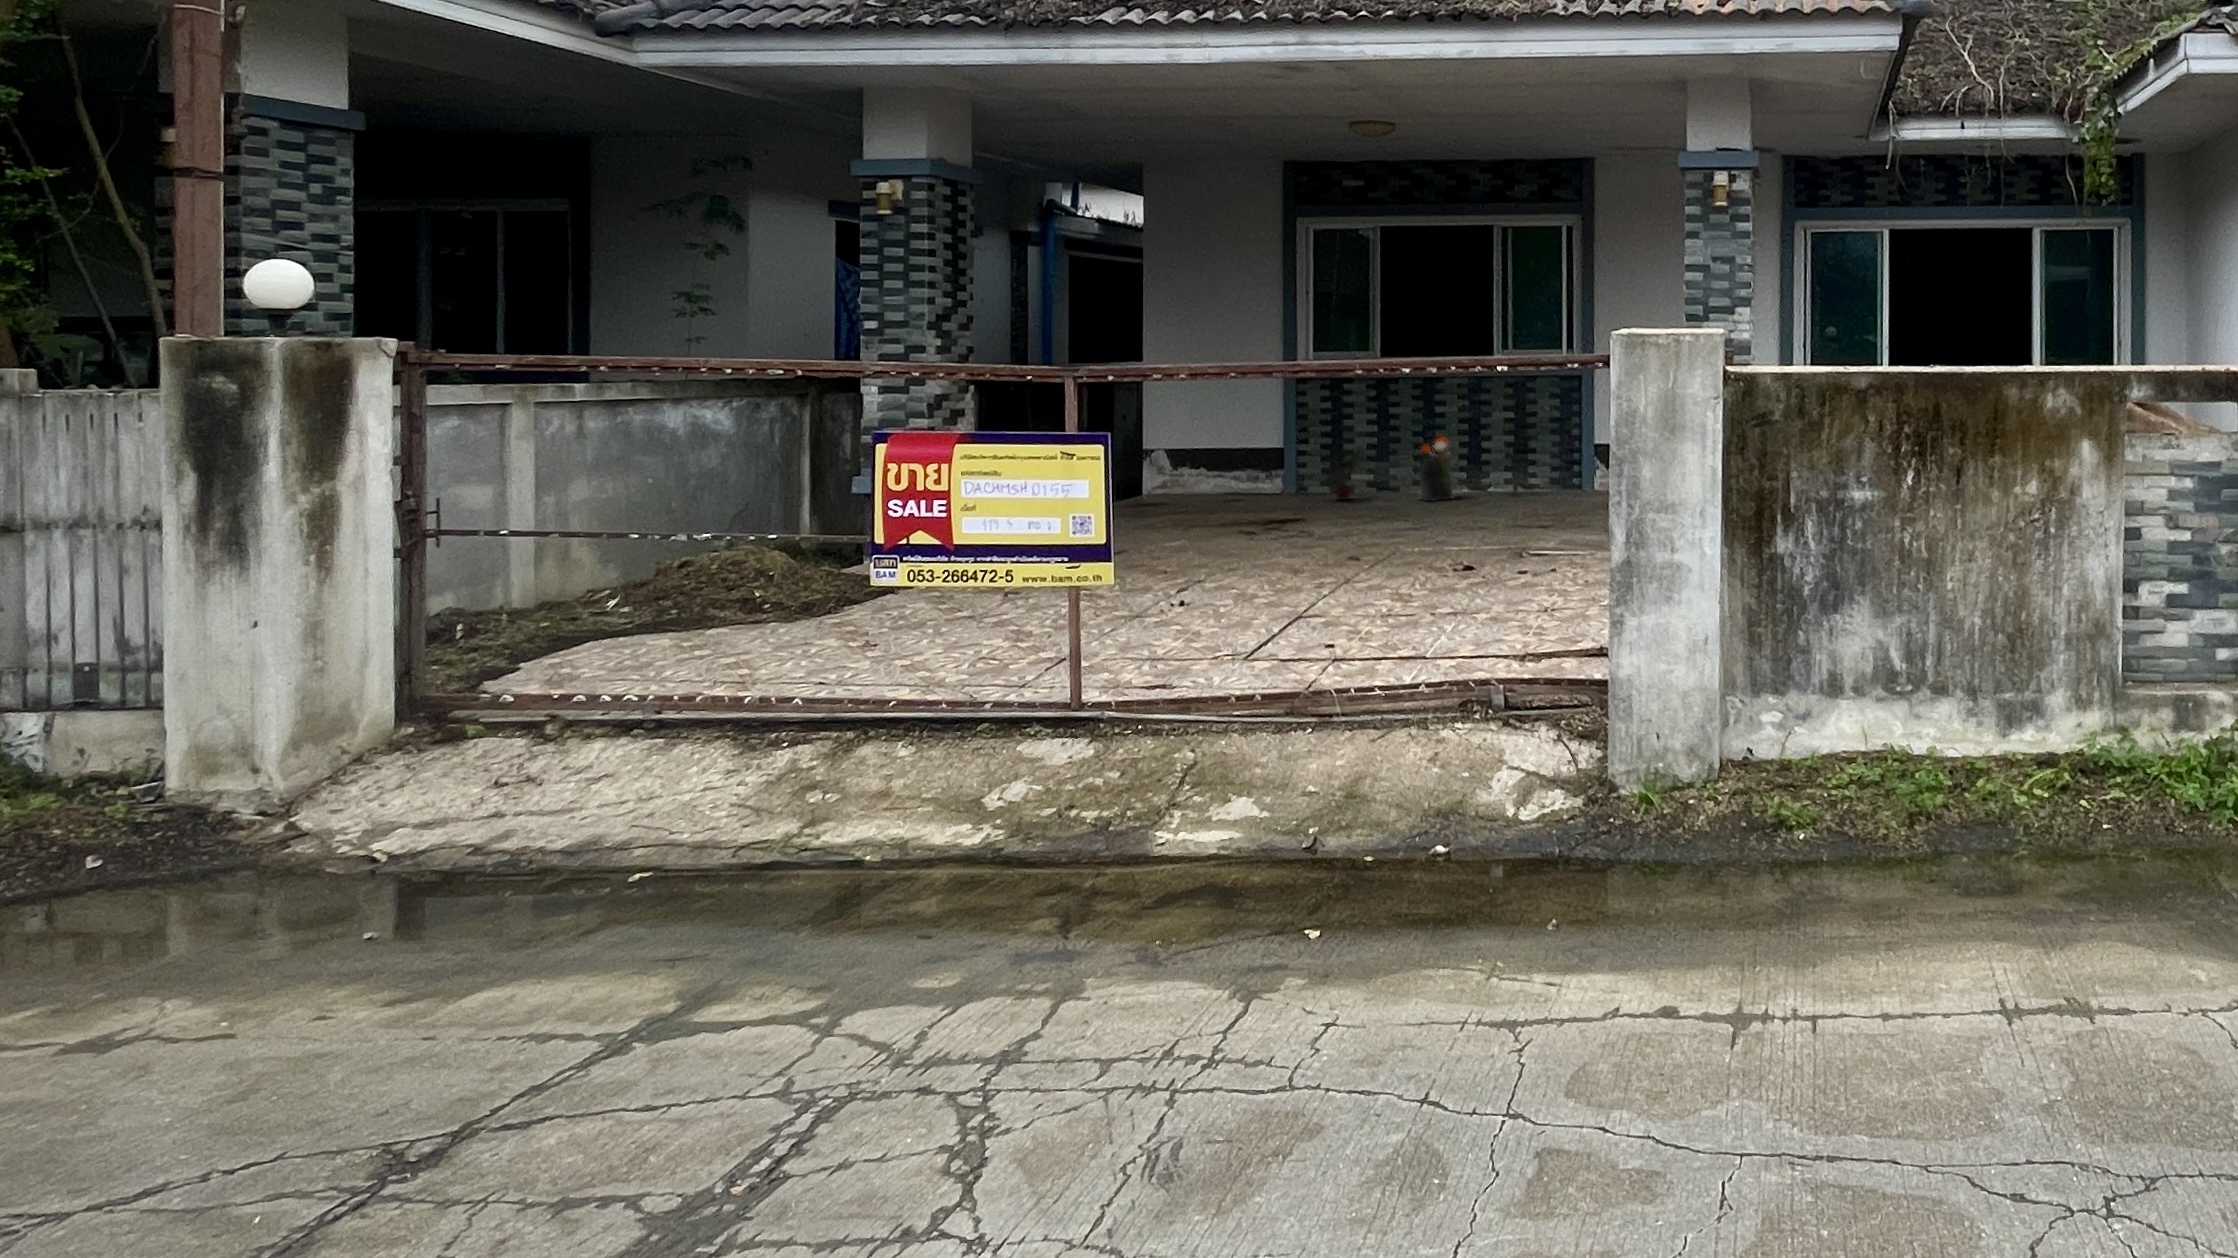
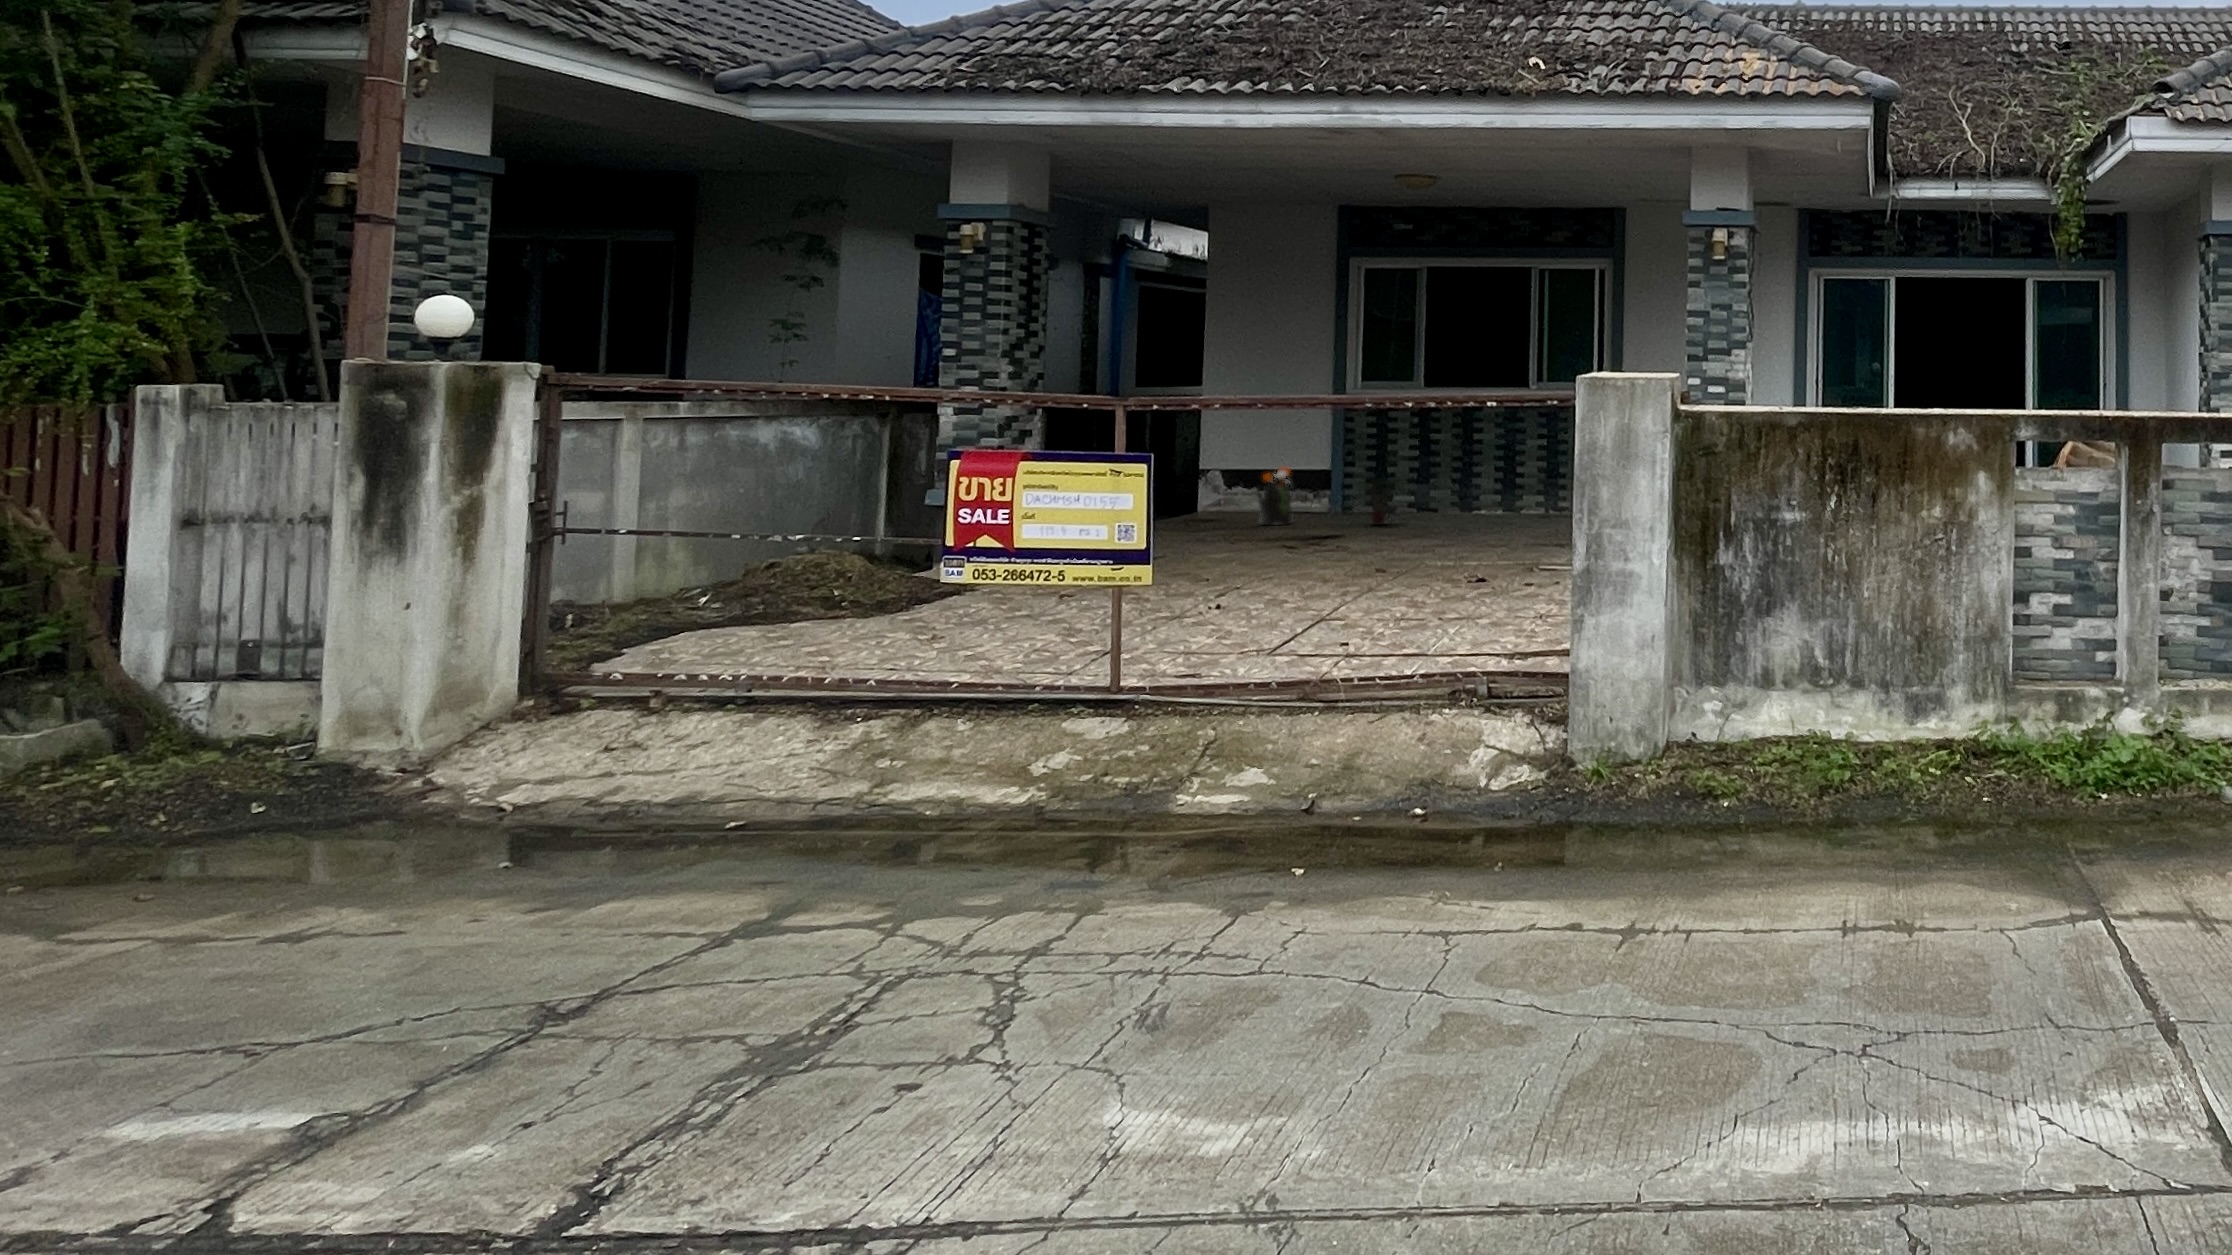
watering can: present [1419,437,1454,501] -> present [1257,467,1293,525]

